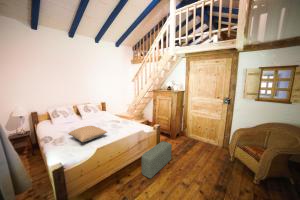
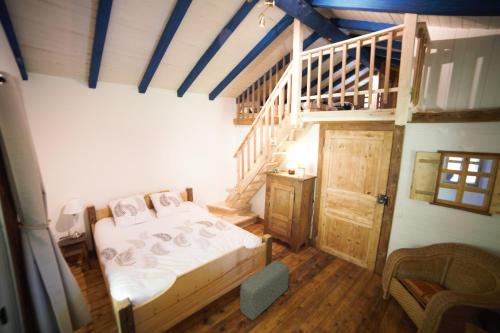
pillow: present [68,126,107,142] -> none [137,234,192,264]

